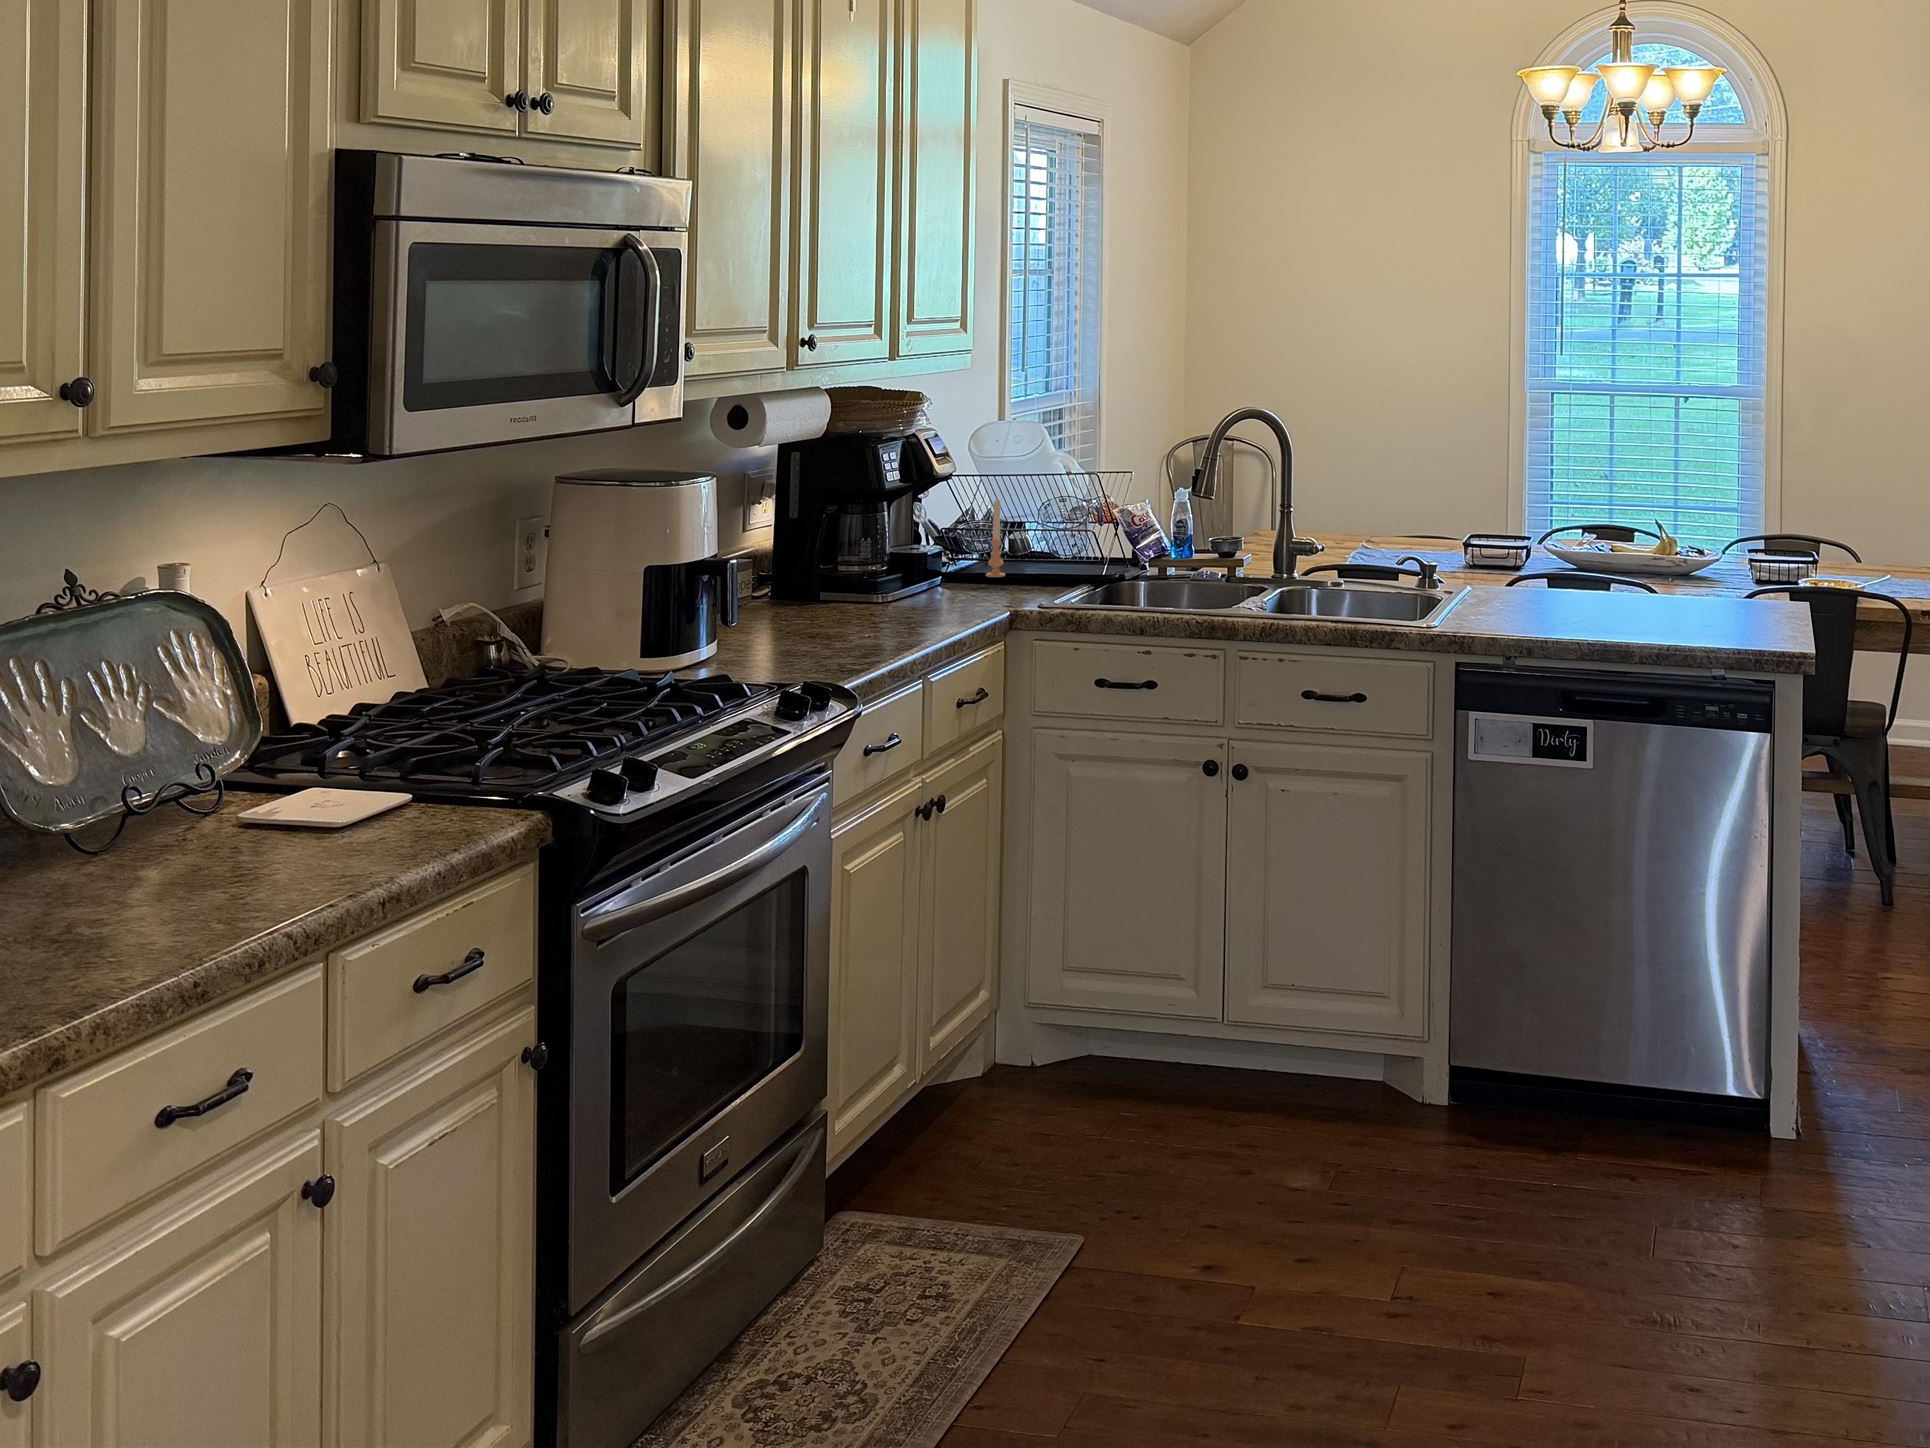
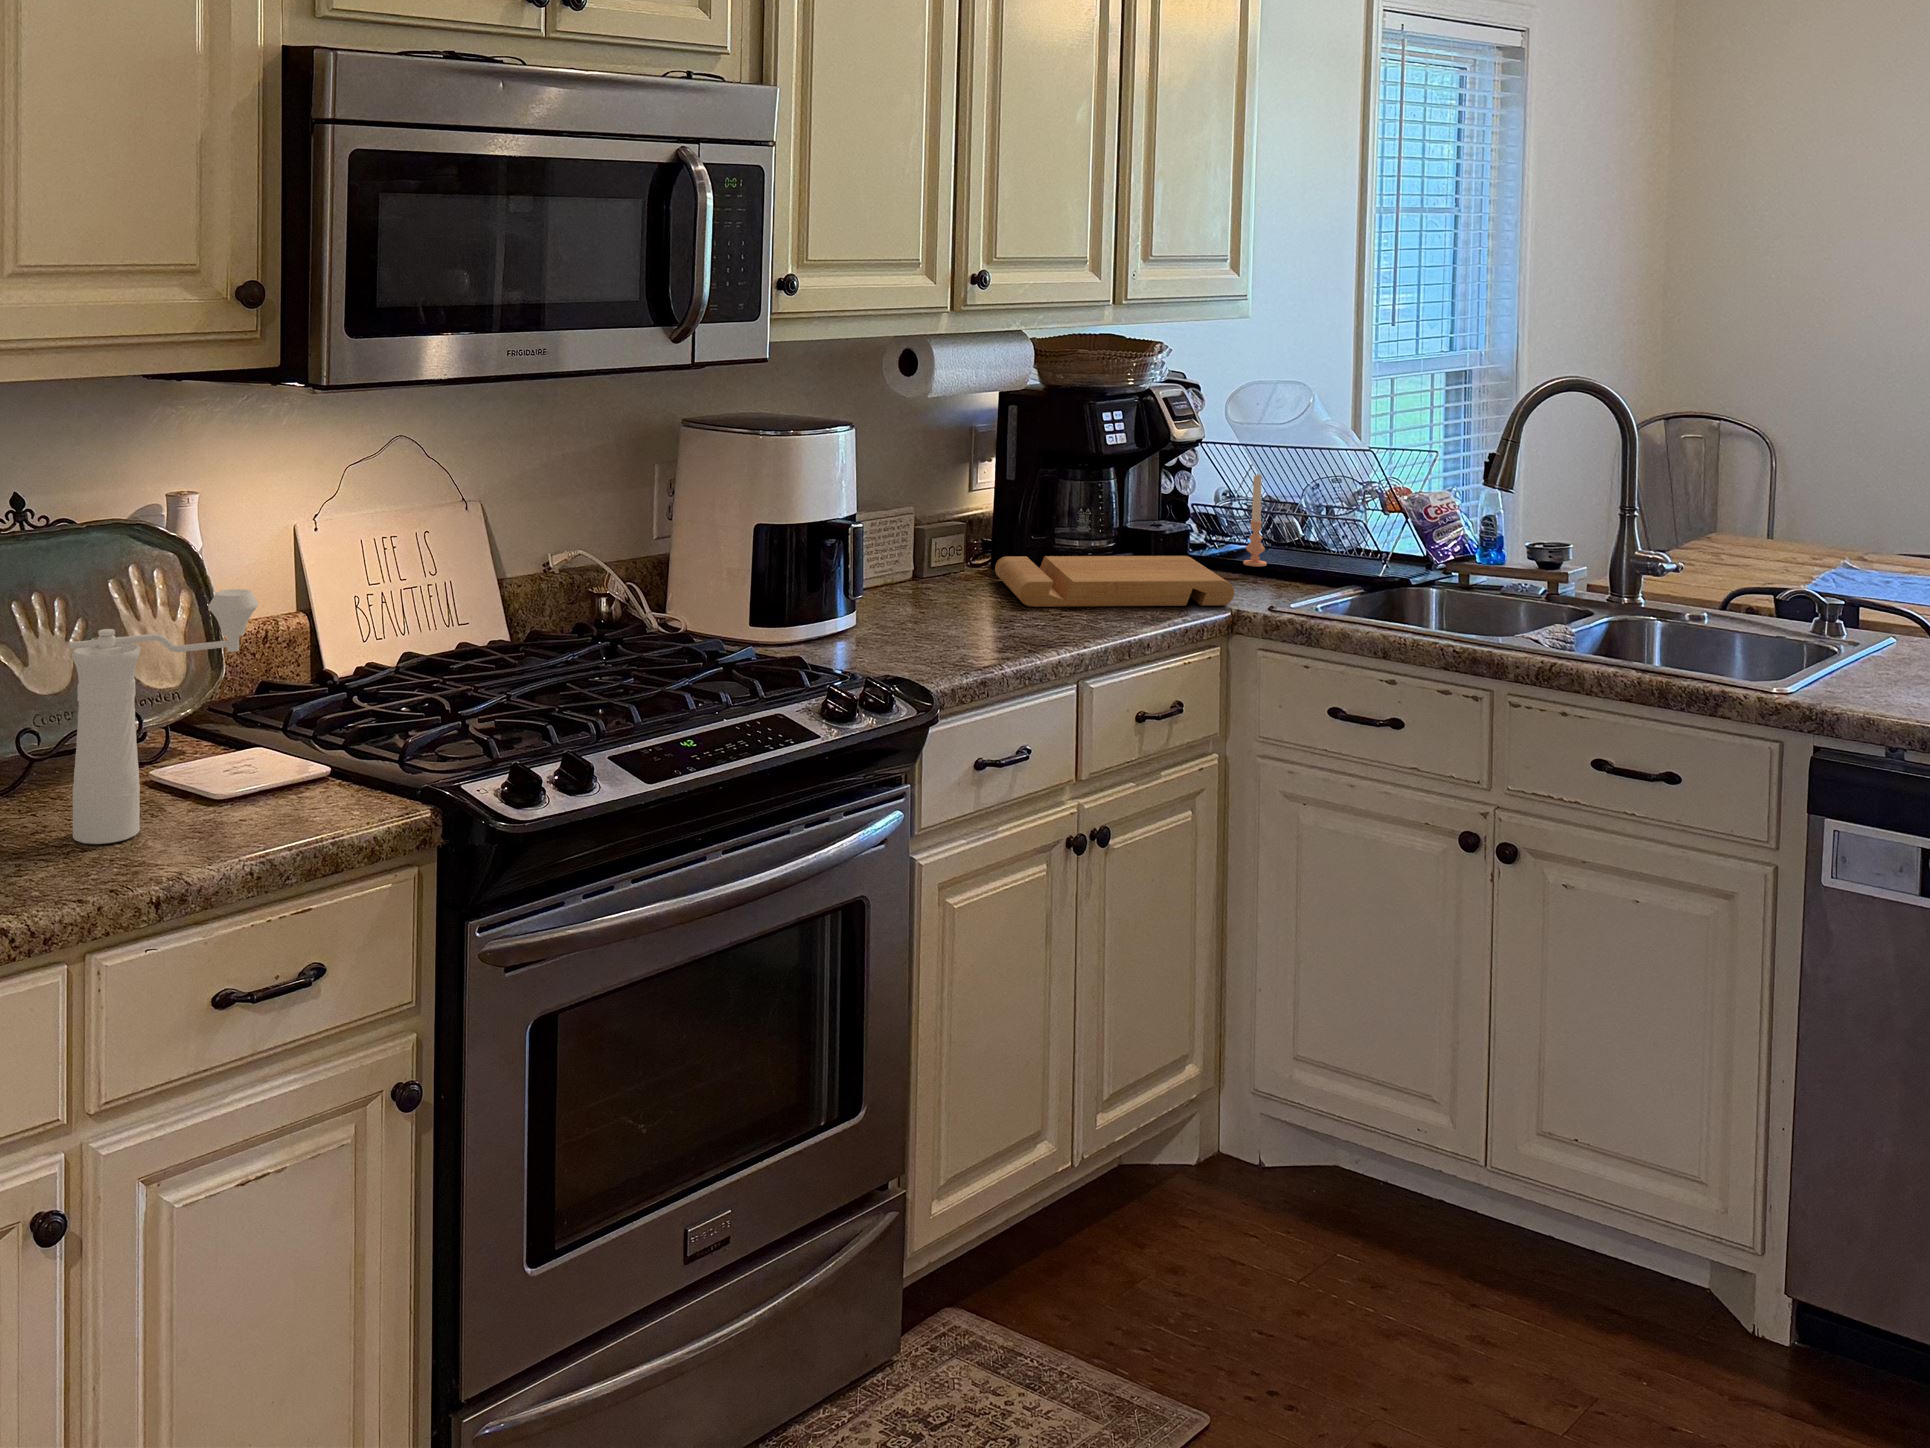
cutting board: none [798,571,1013,622] -> present [995,556,1234,607]
pepper mill: none [239,638,397,877] -> present [69,589,258,844]

